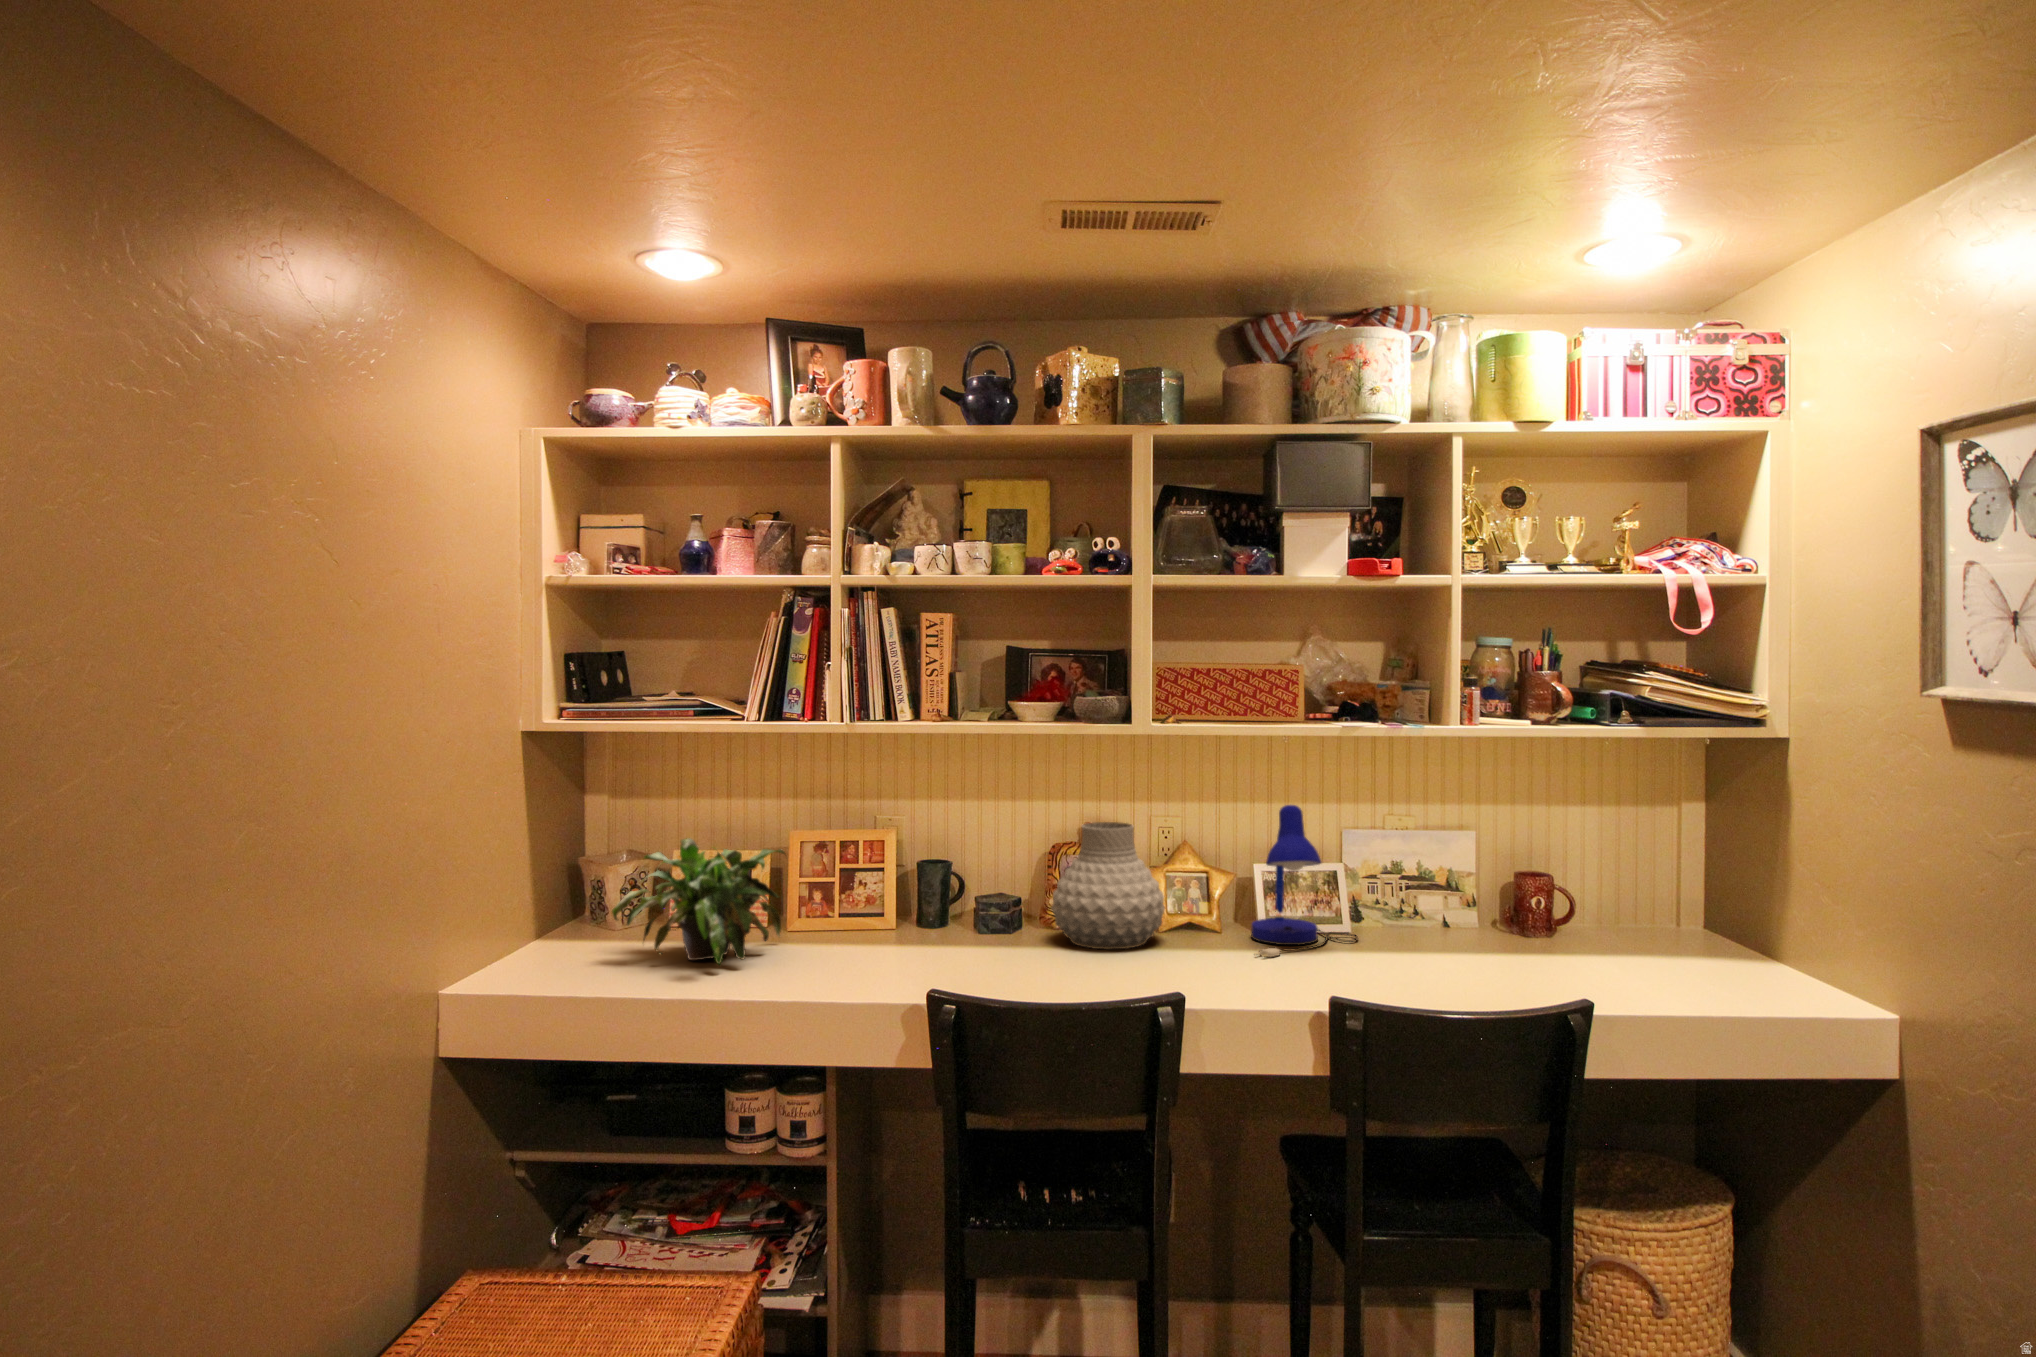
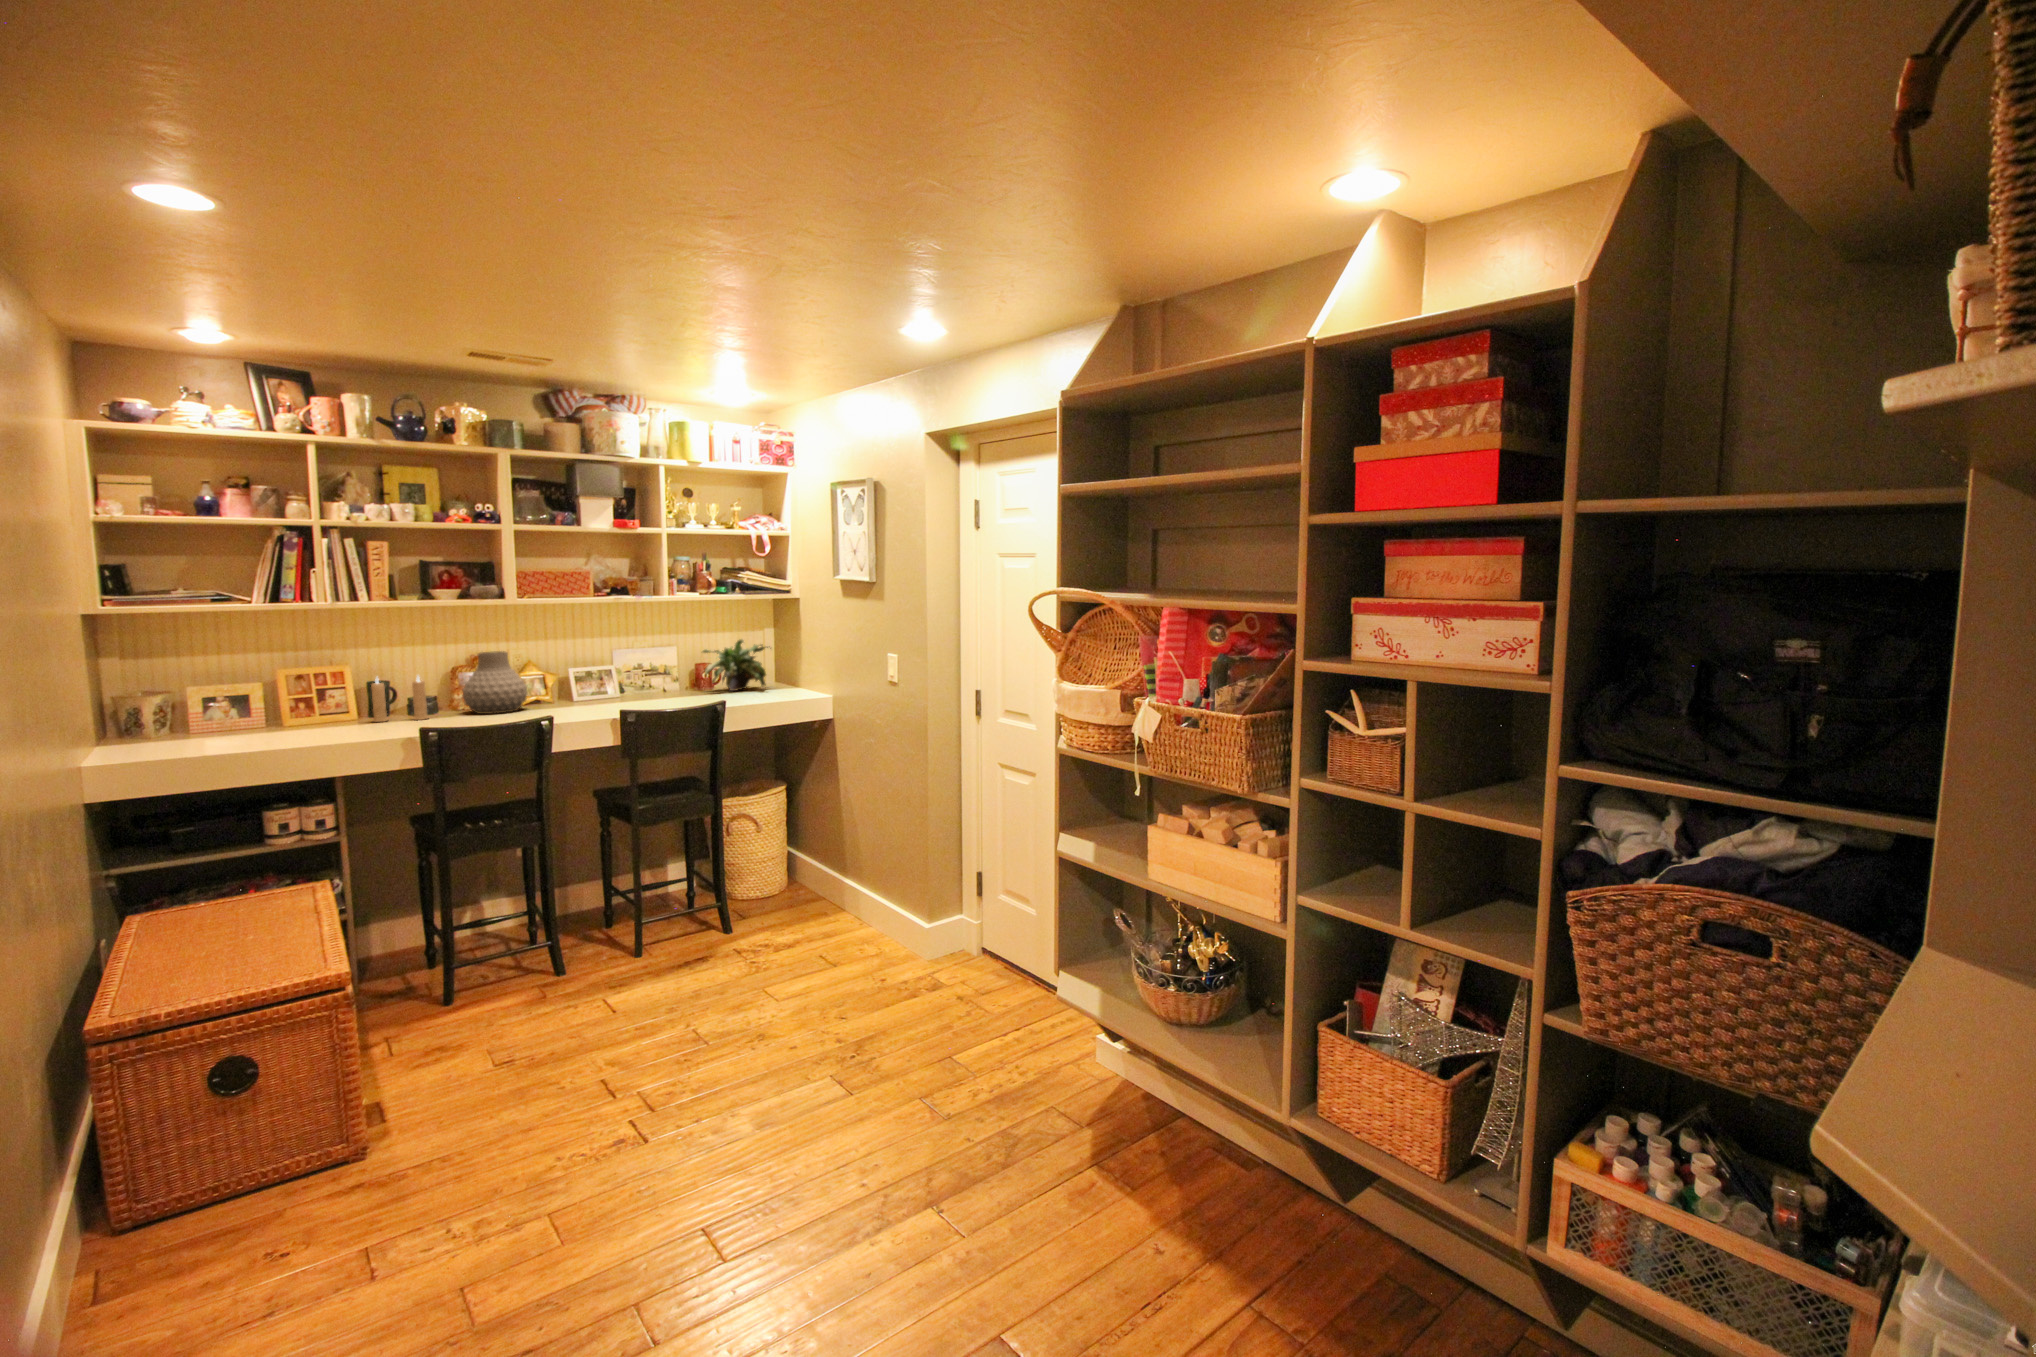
desk lamp: present [1251,805,1358,957] -> none [572,637,626,707]
potted plant: present [612,838,785,965] -> present [703,639,768,691]
candle: none [904,853,991,947] -> present [371,676,428,722]

